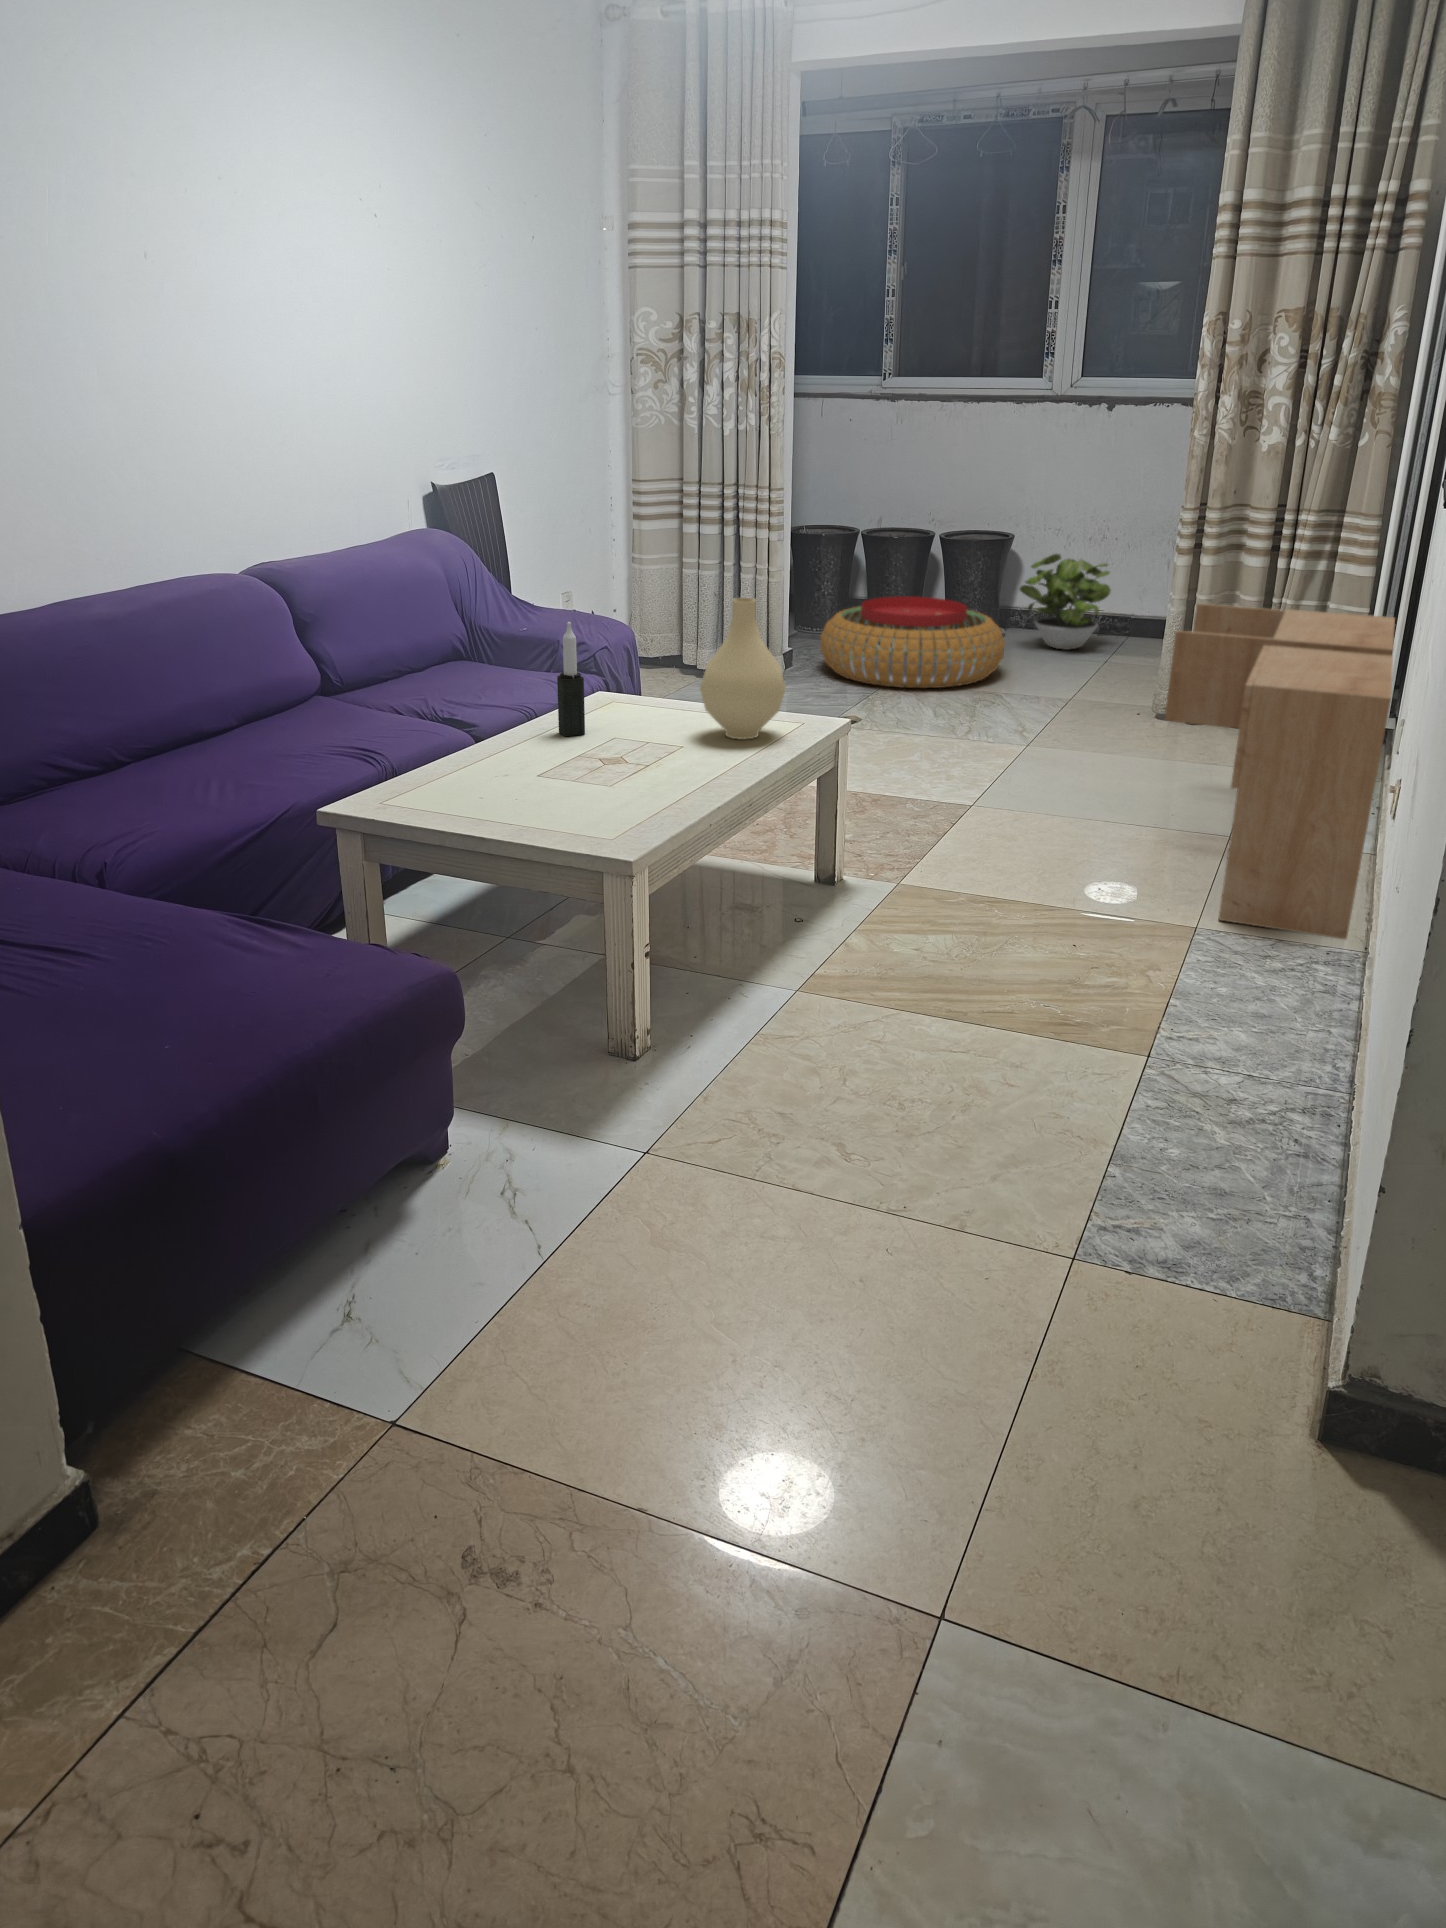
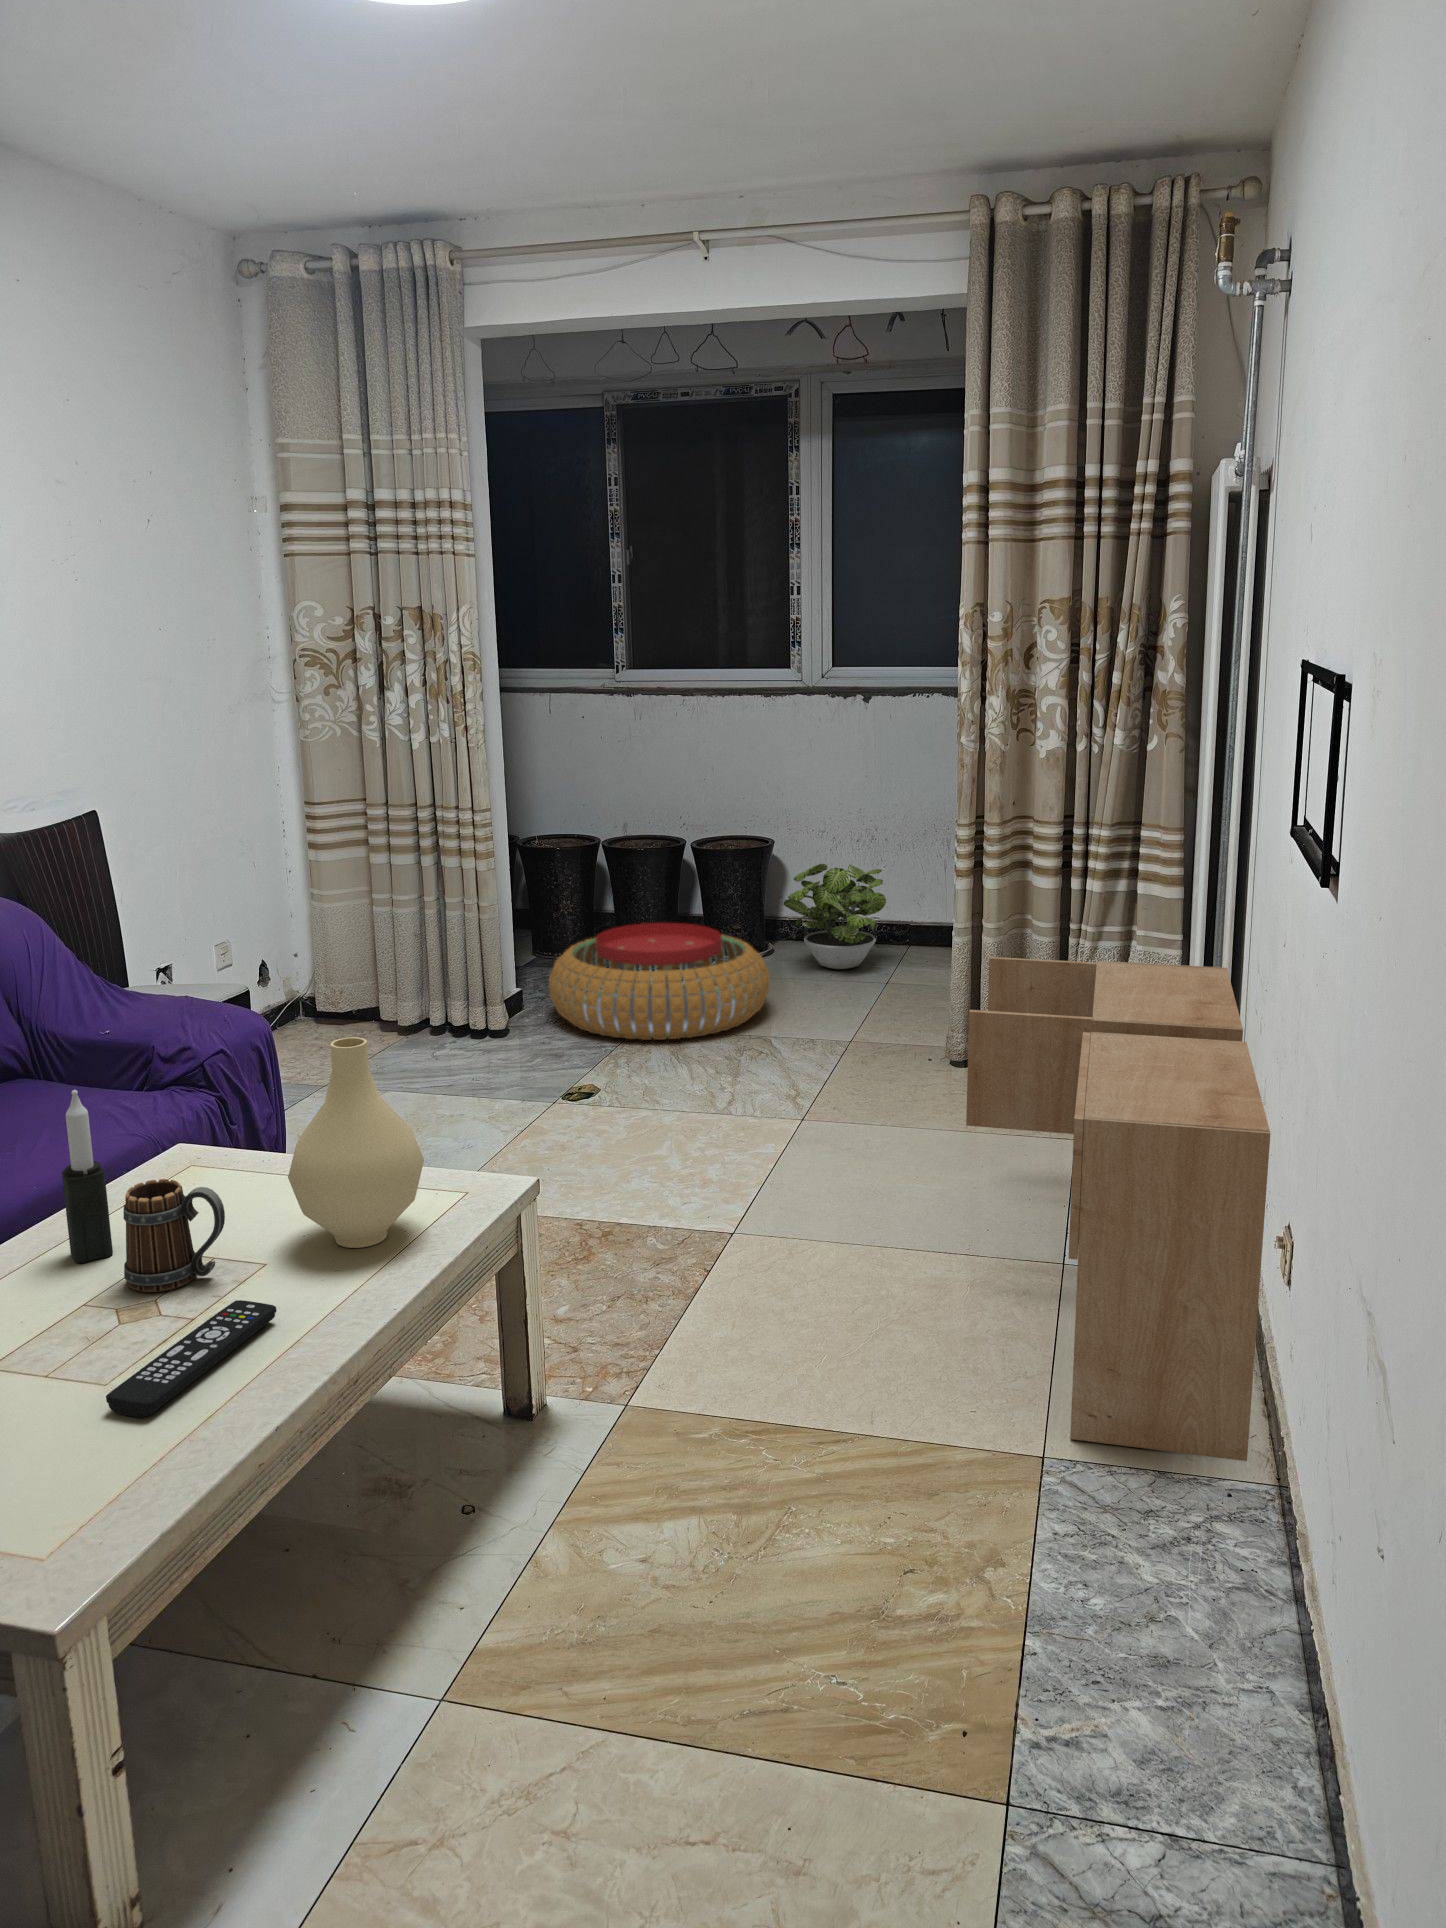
mug: none [600,681,664,750] -> present [123,1179,225,1292]
remote control: none [619,752,703,794] -> present [106,1300,277,1417]

